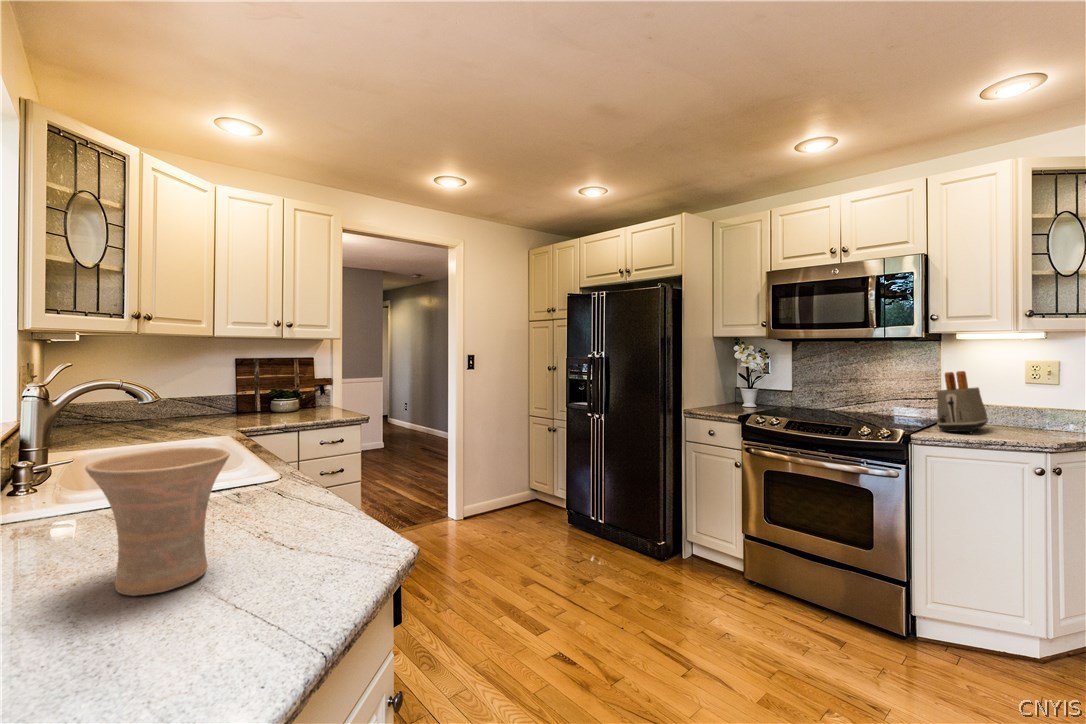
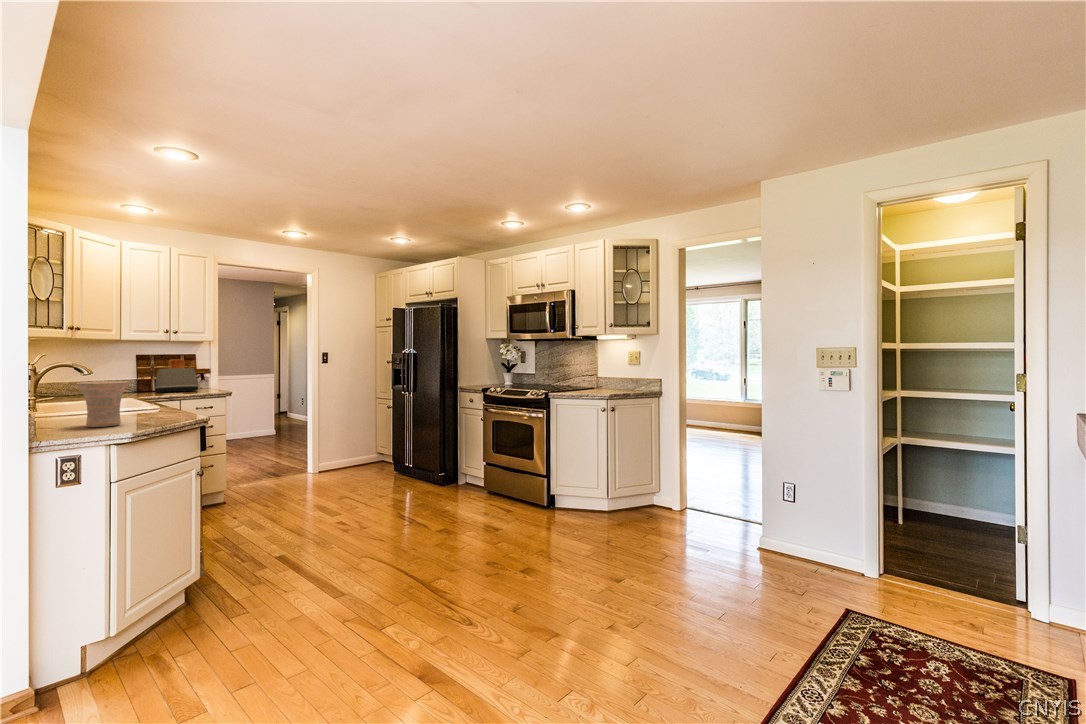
toaster: present [937,371,988,433] -> present [154,359,198,393]

